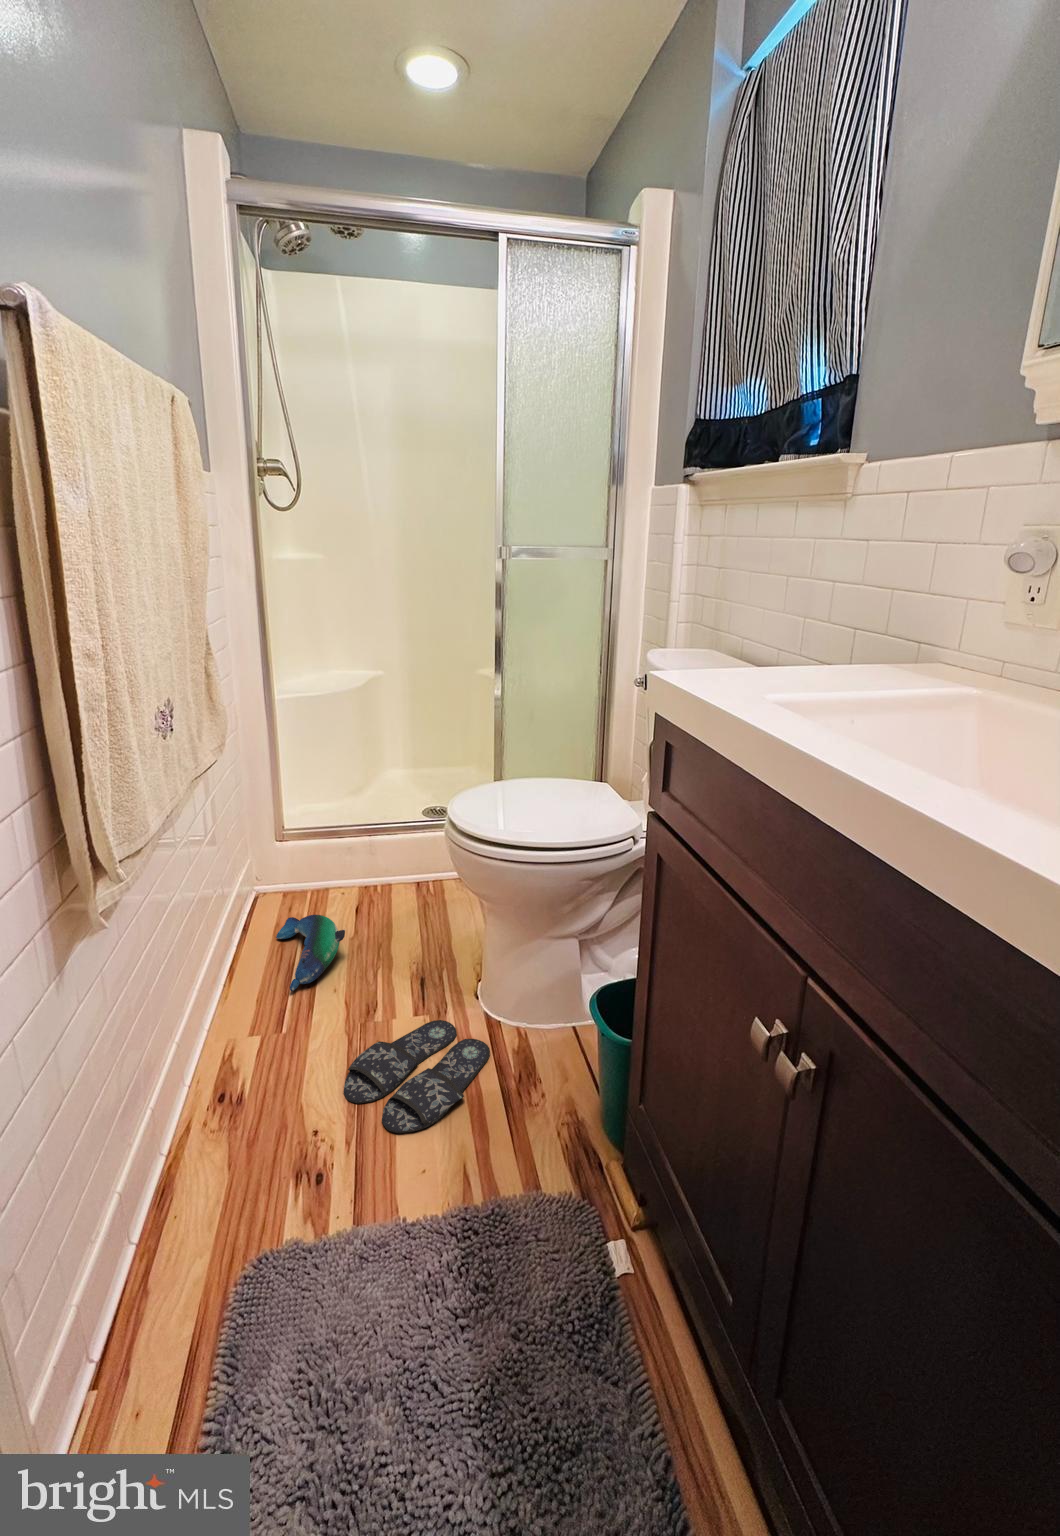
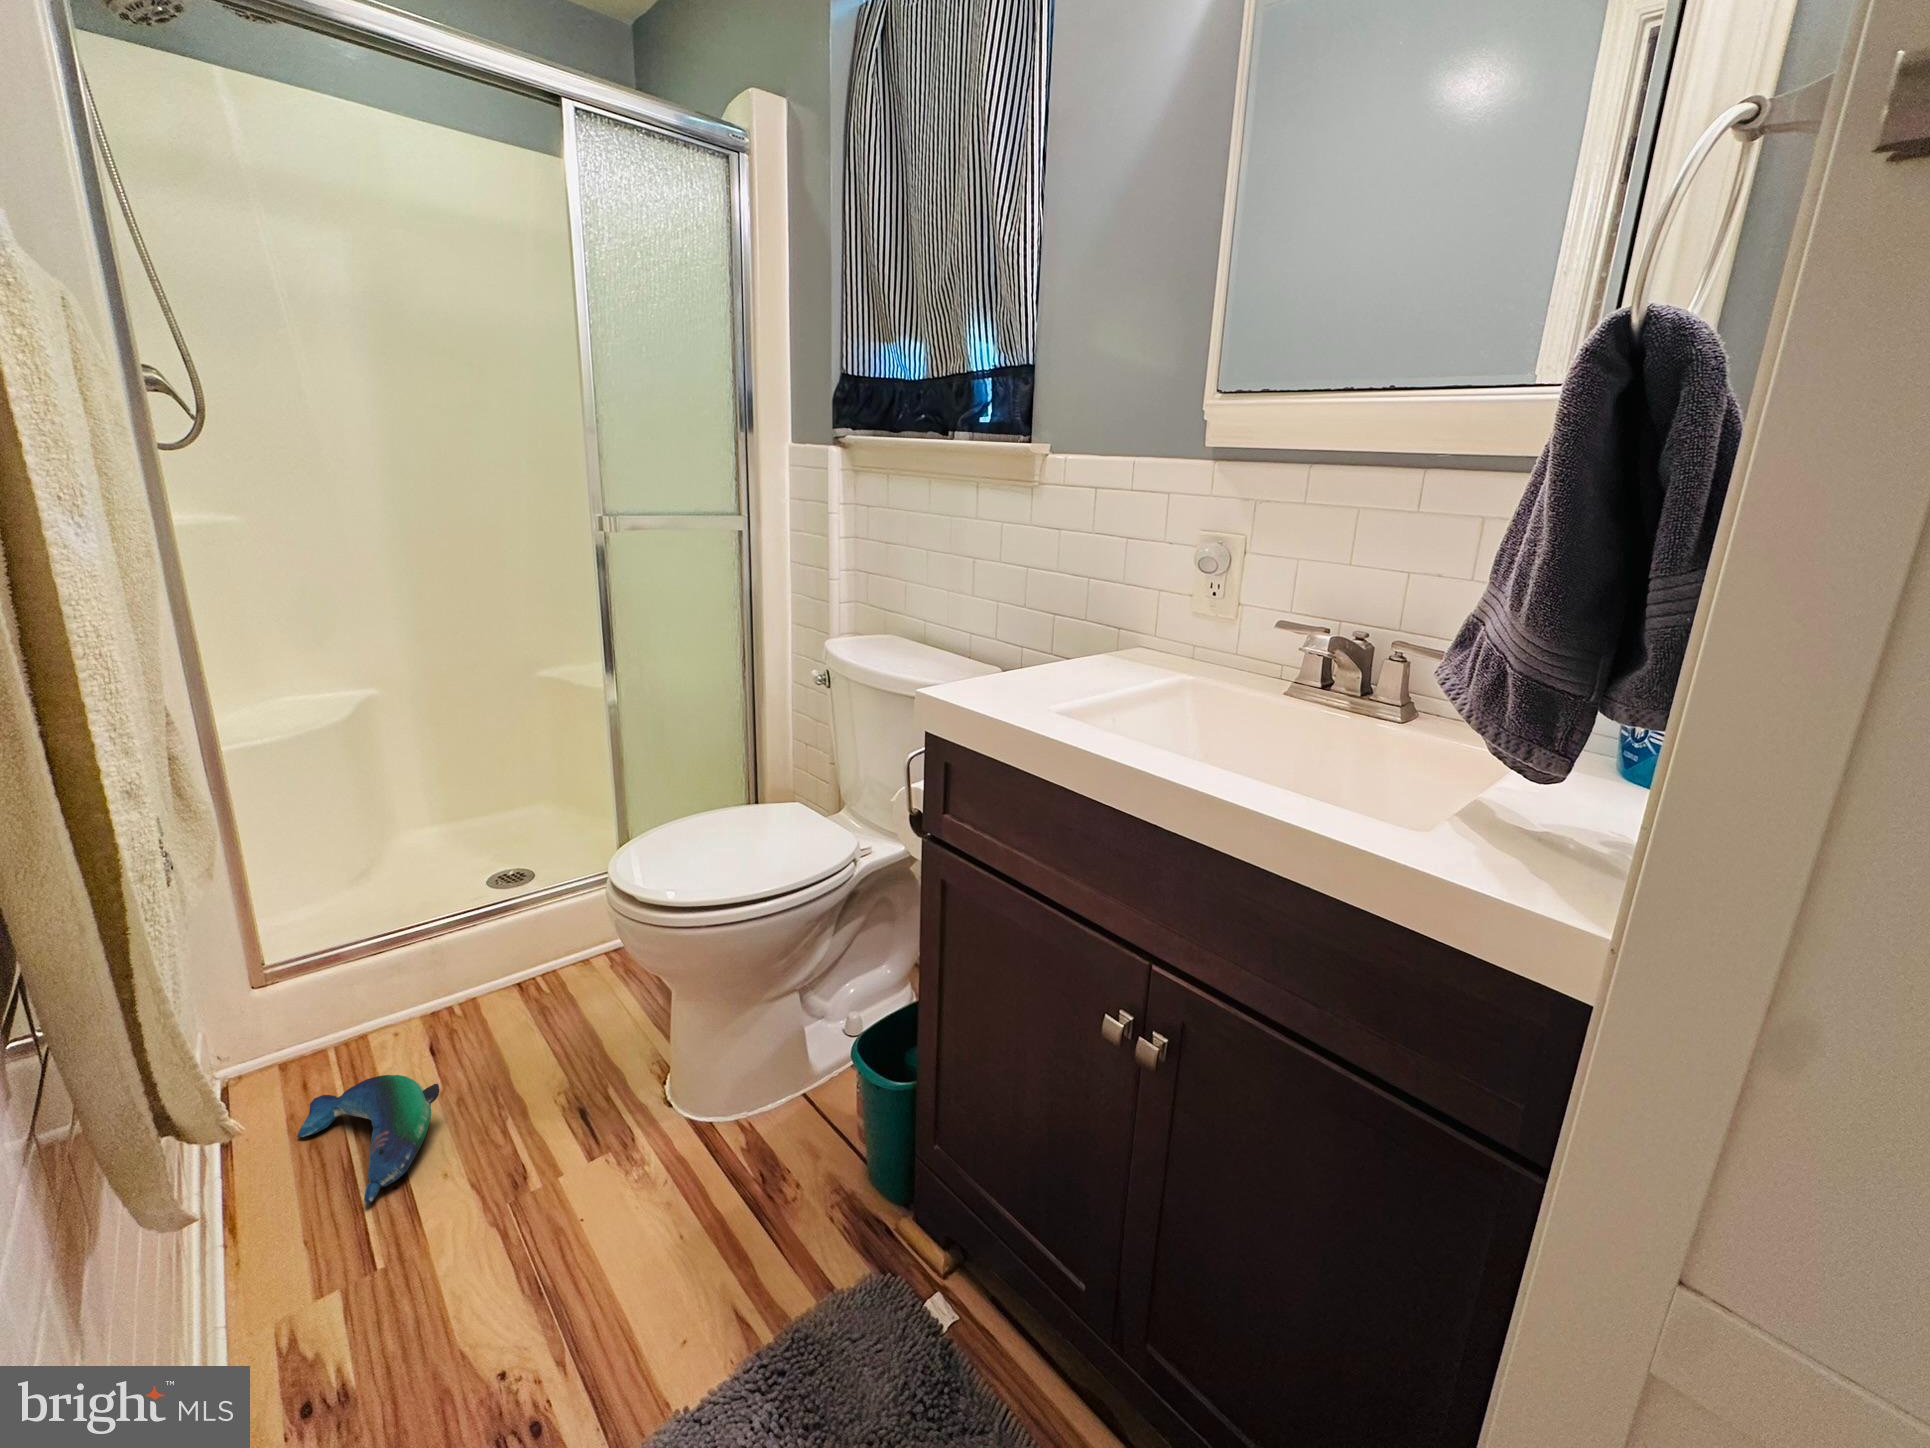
slippers: present [344,1020,490,1133] -> none [519,1150,715,1318]

